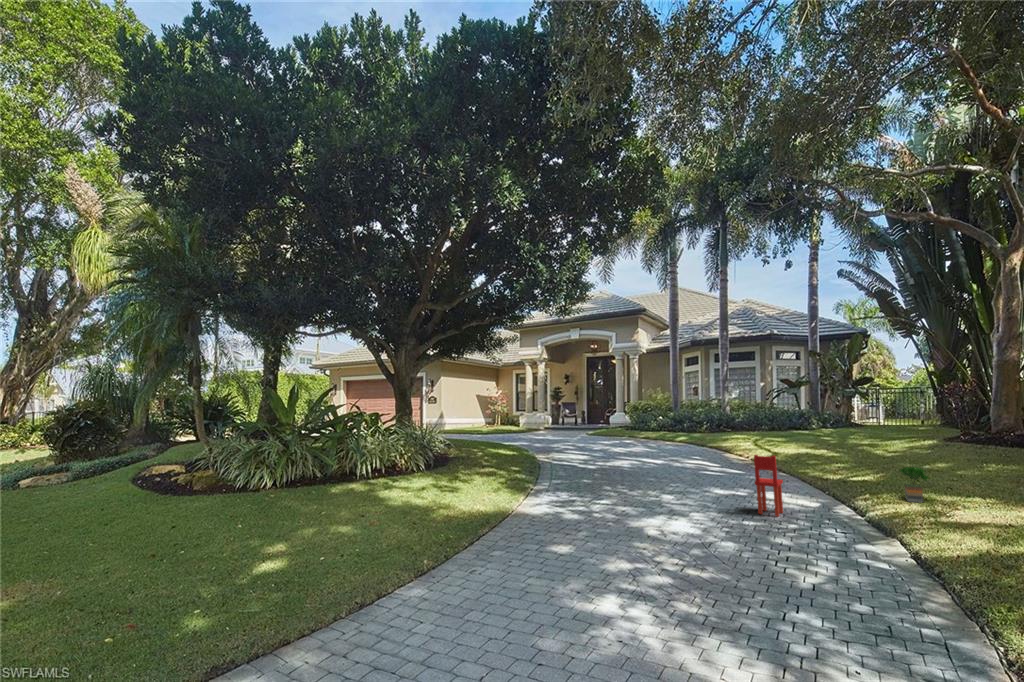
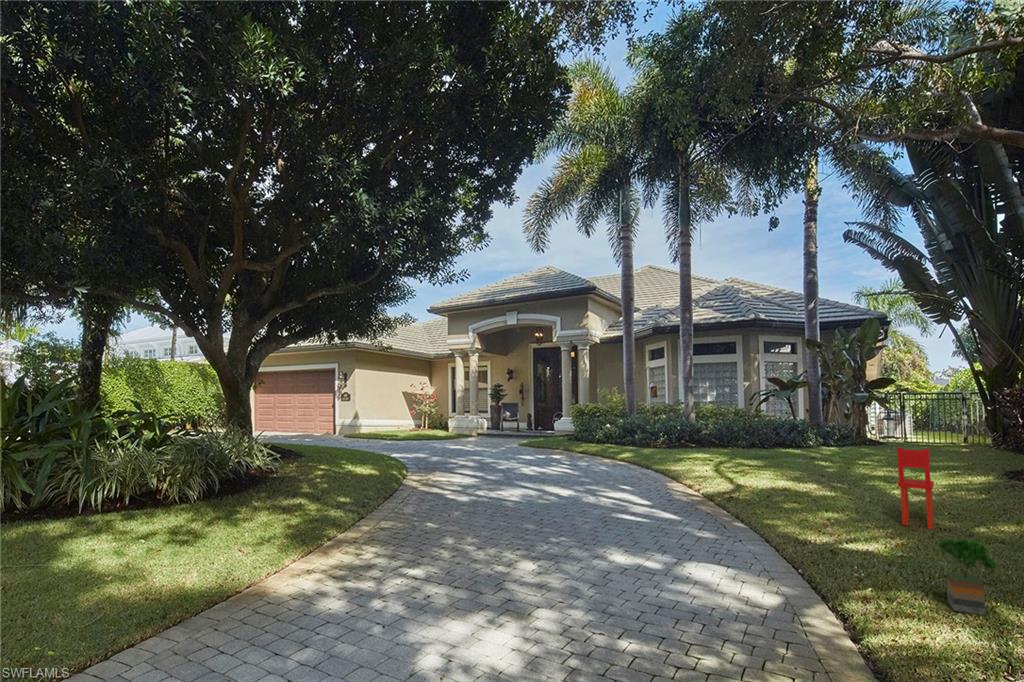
chair: present [754,455,783,517] -> present [897,447,934,529]

